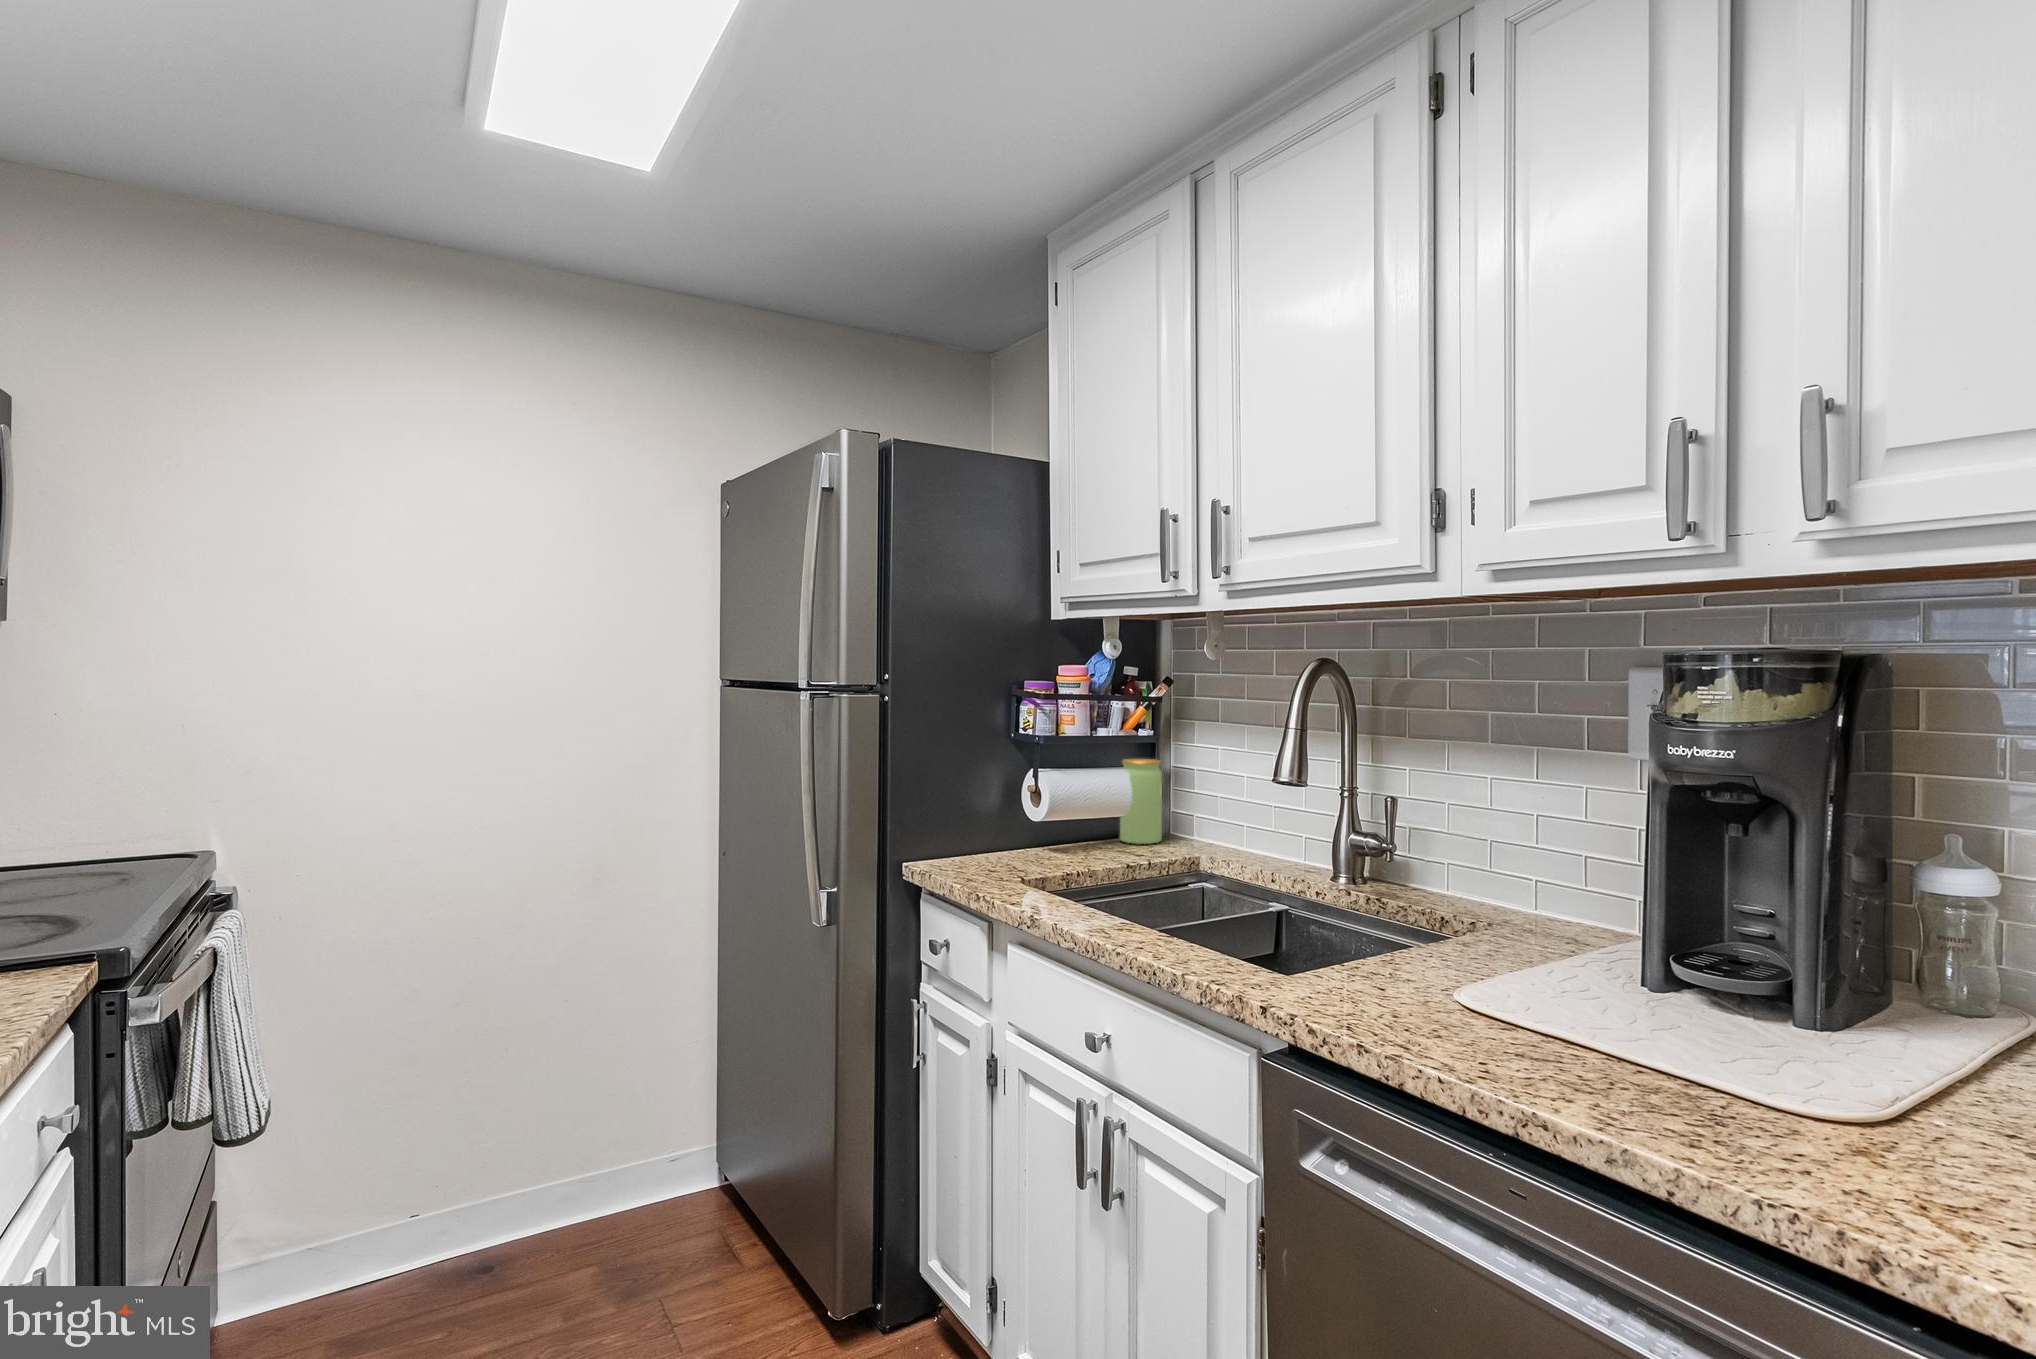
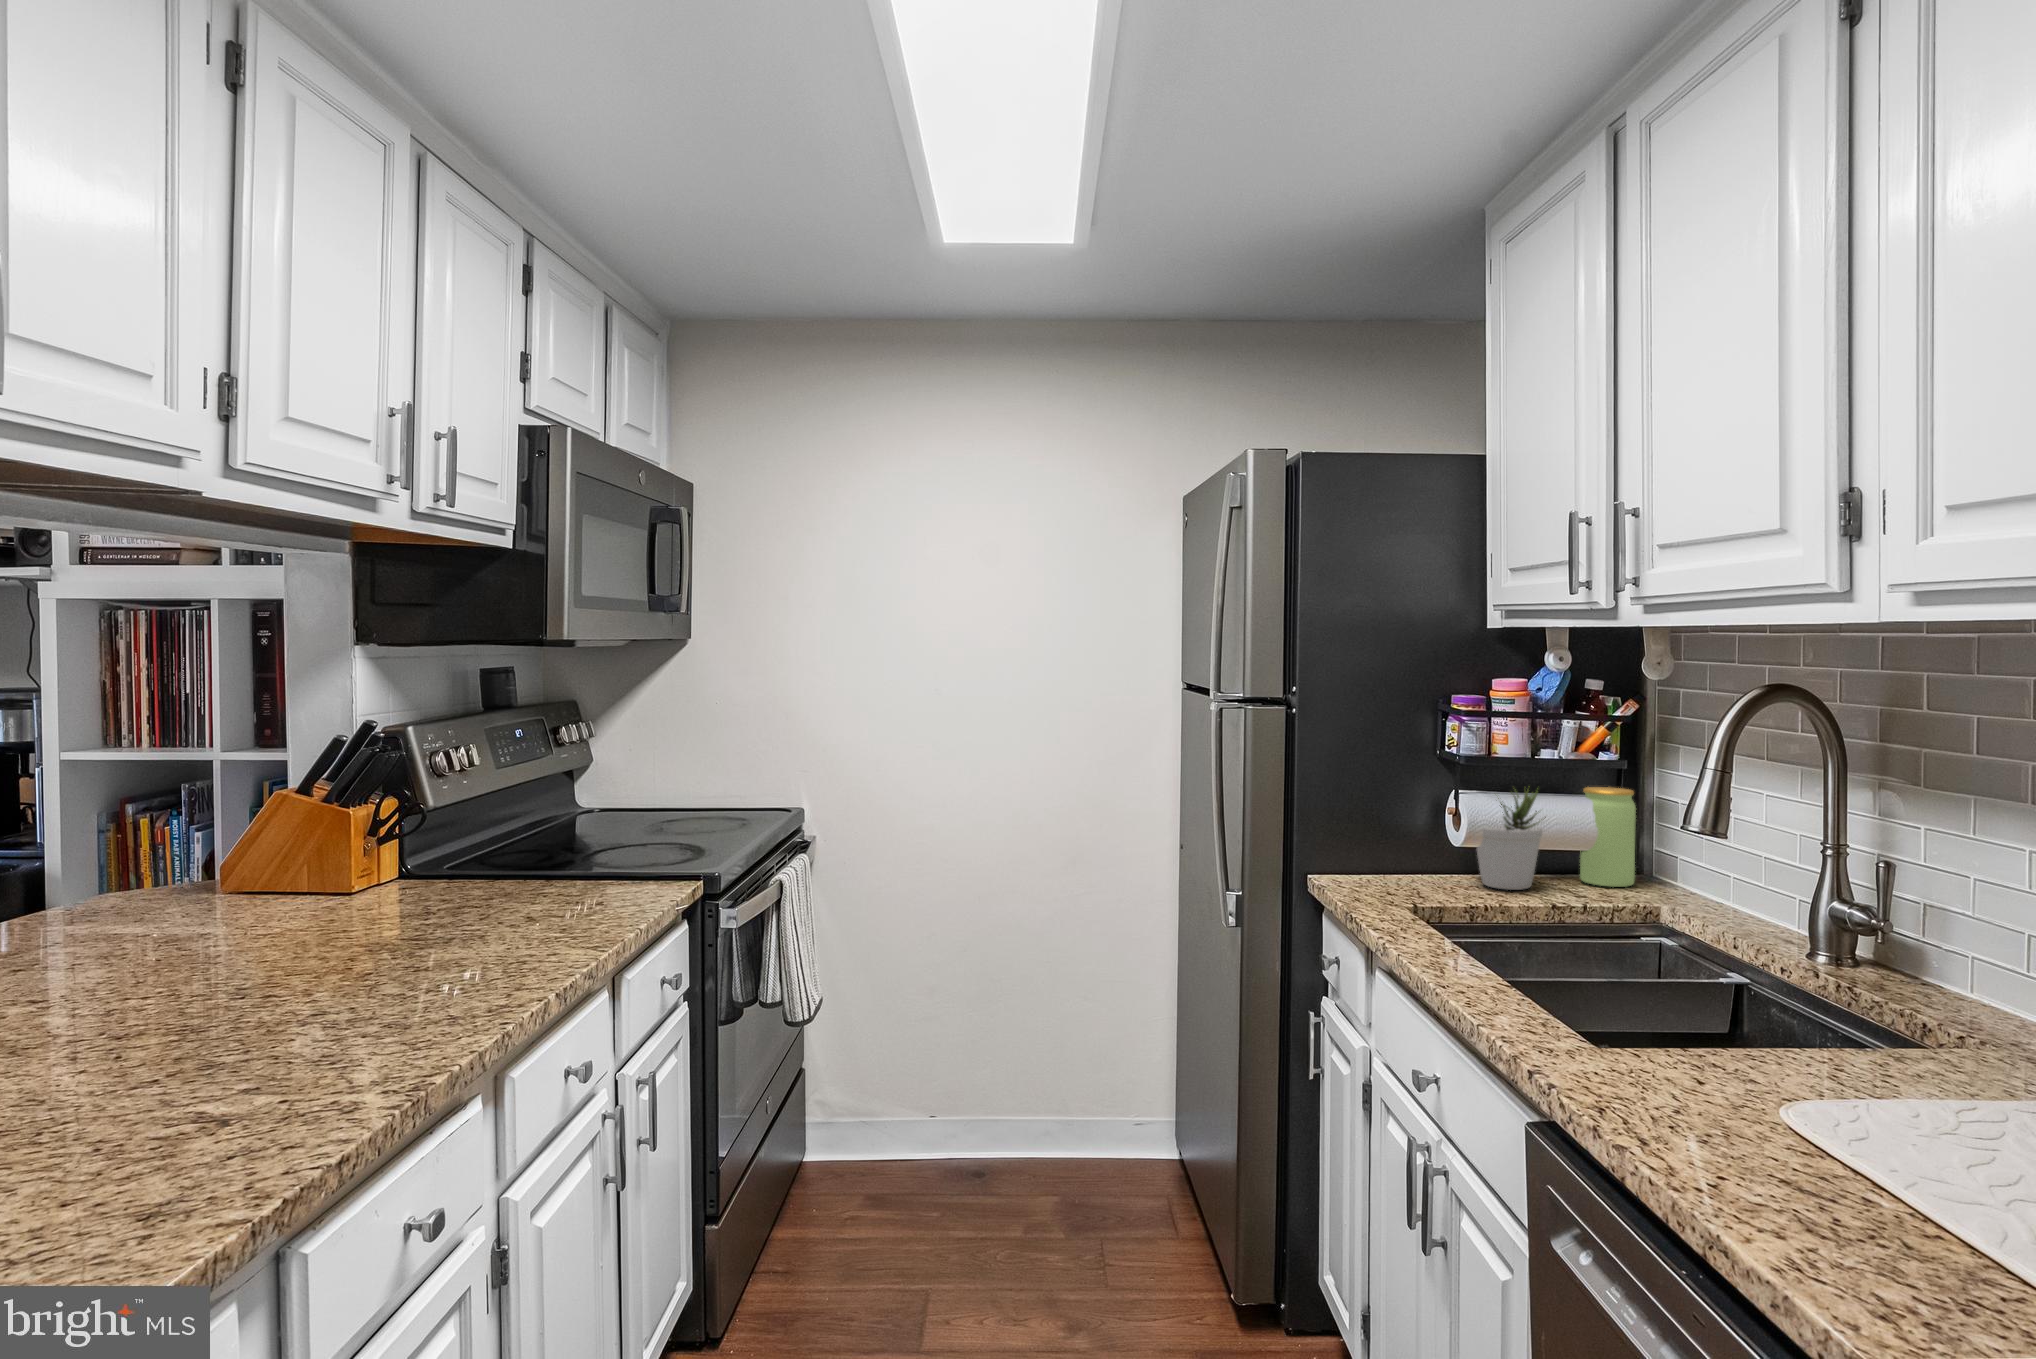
potted plant: none [1042,759,1104,855] -> present [1476,788,1546,890]

